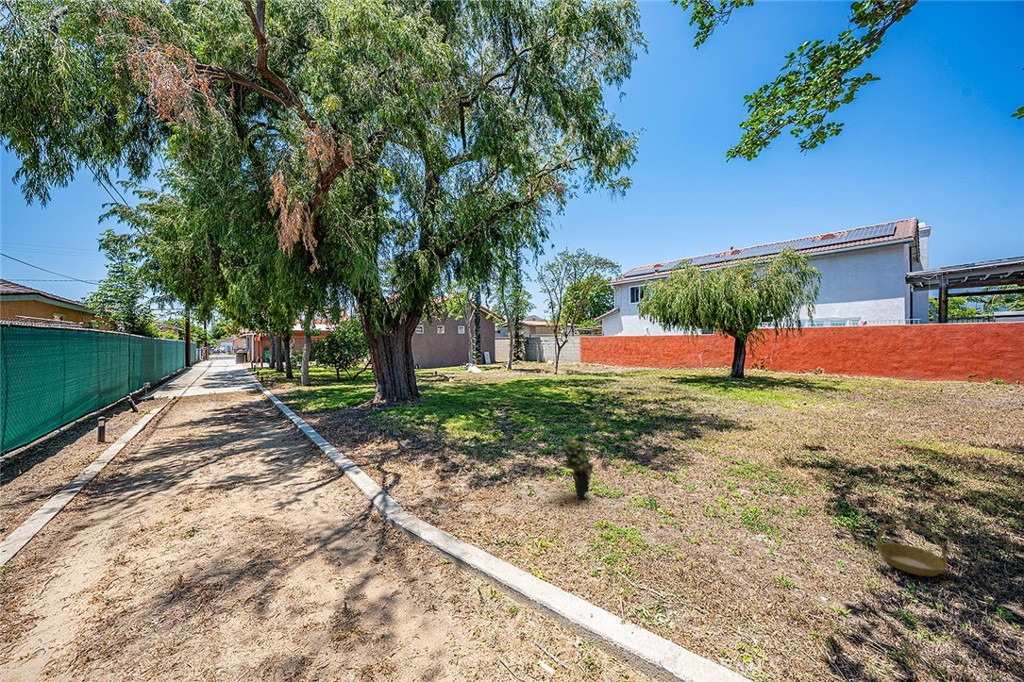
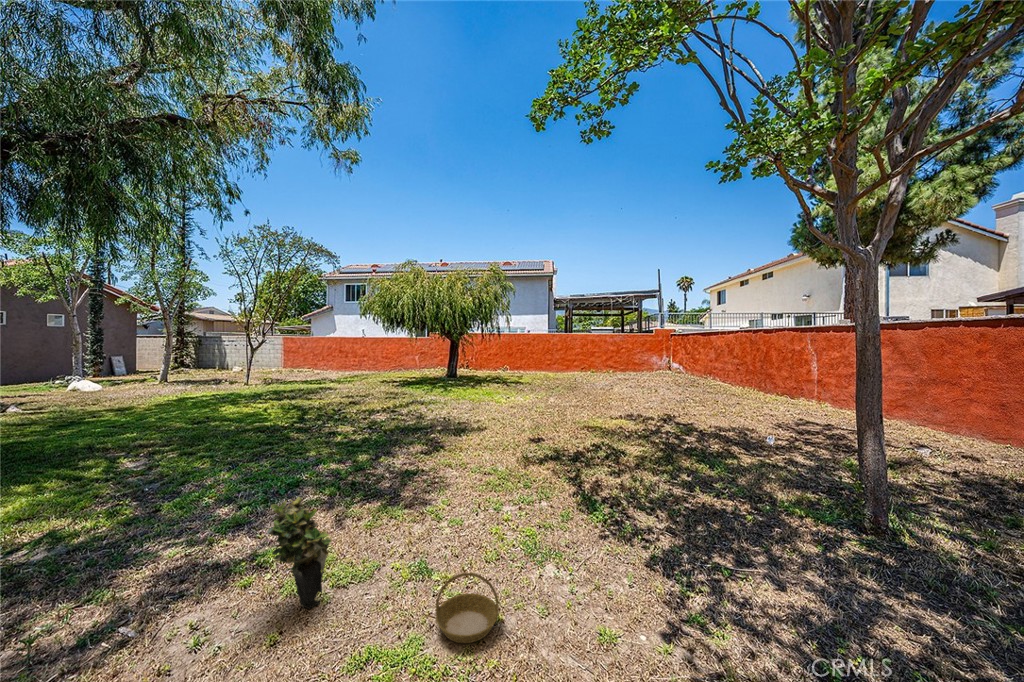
basket: present [877,522,947,576] -> present [436,573,499,643]

